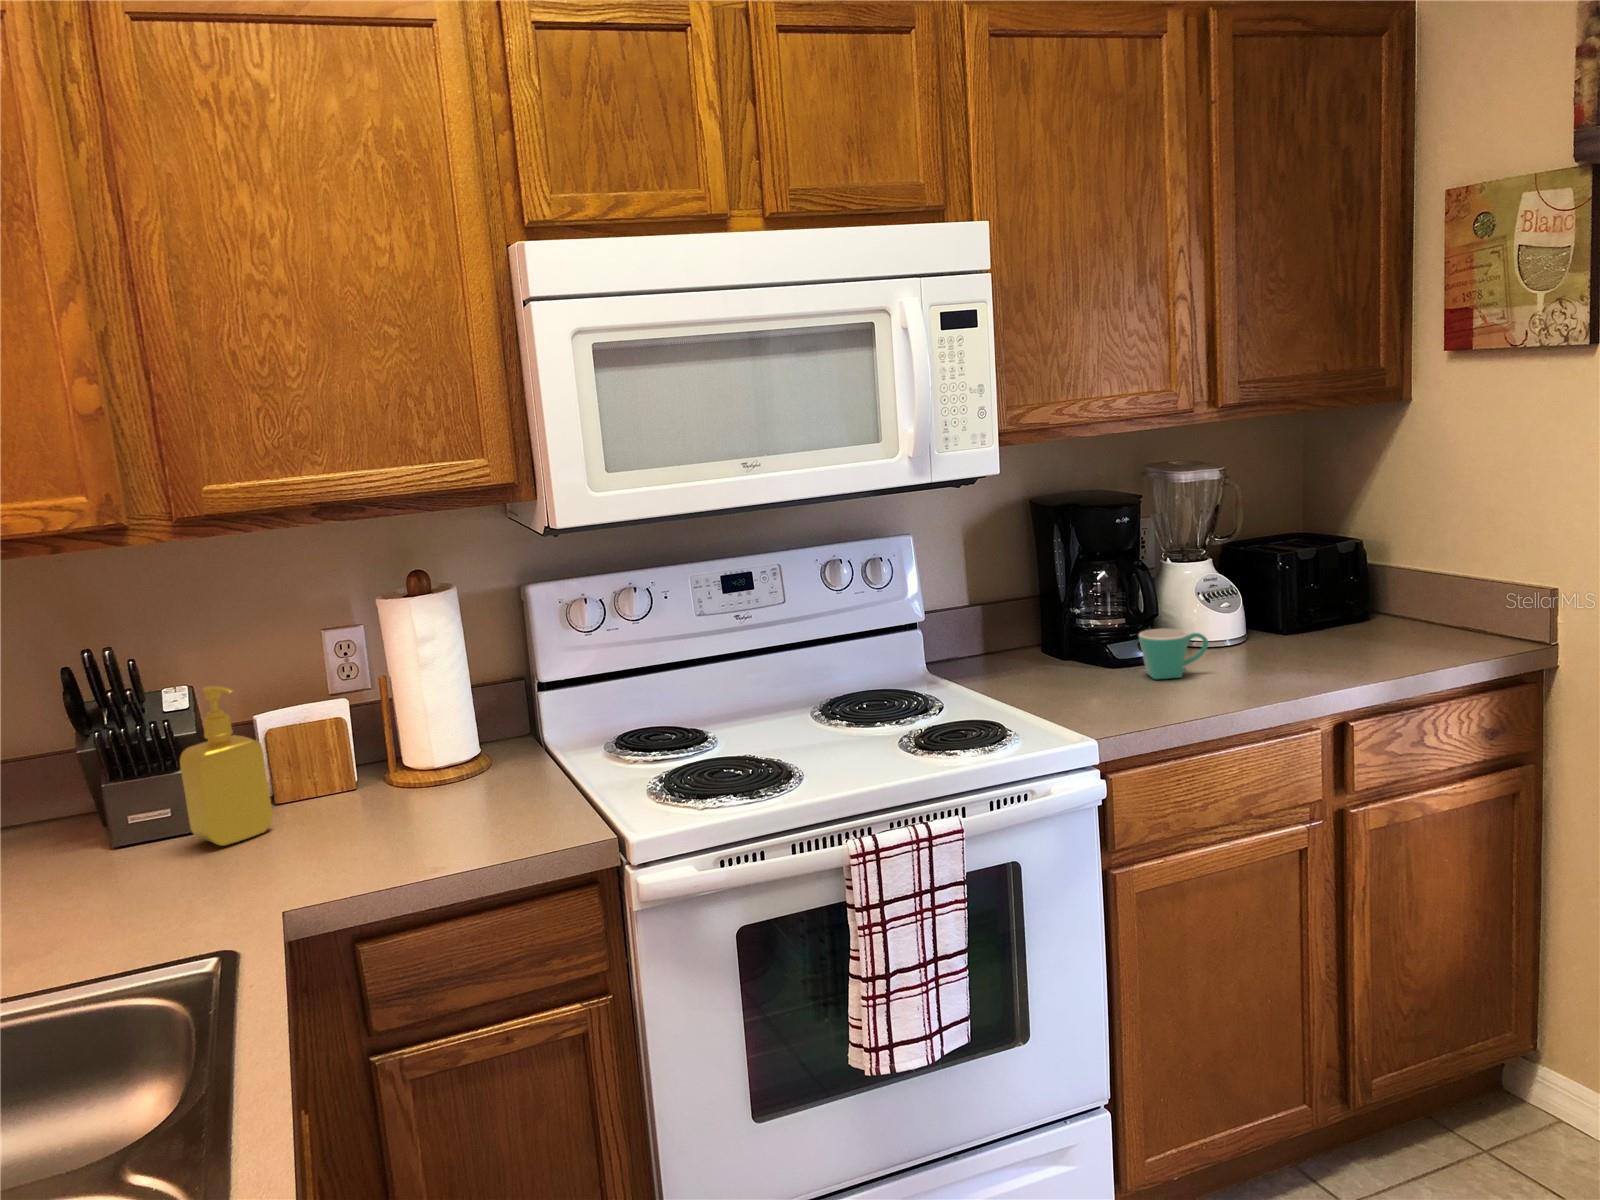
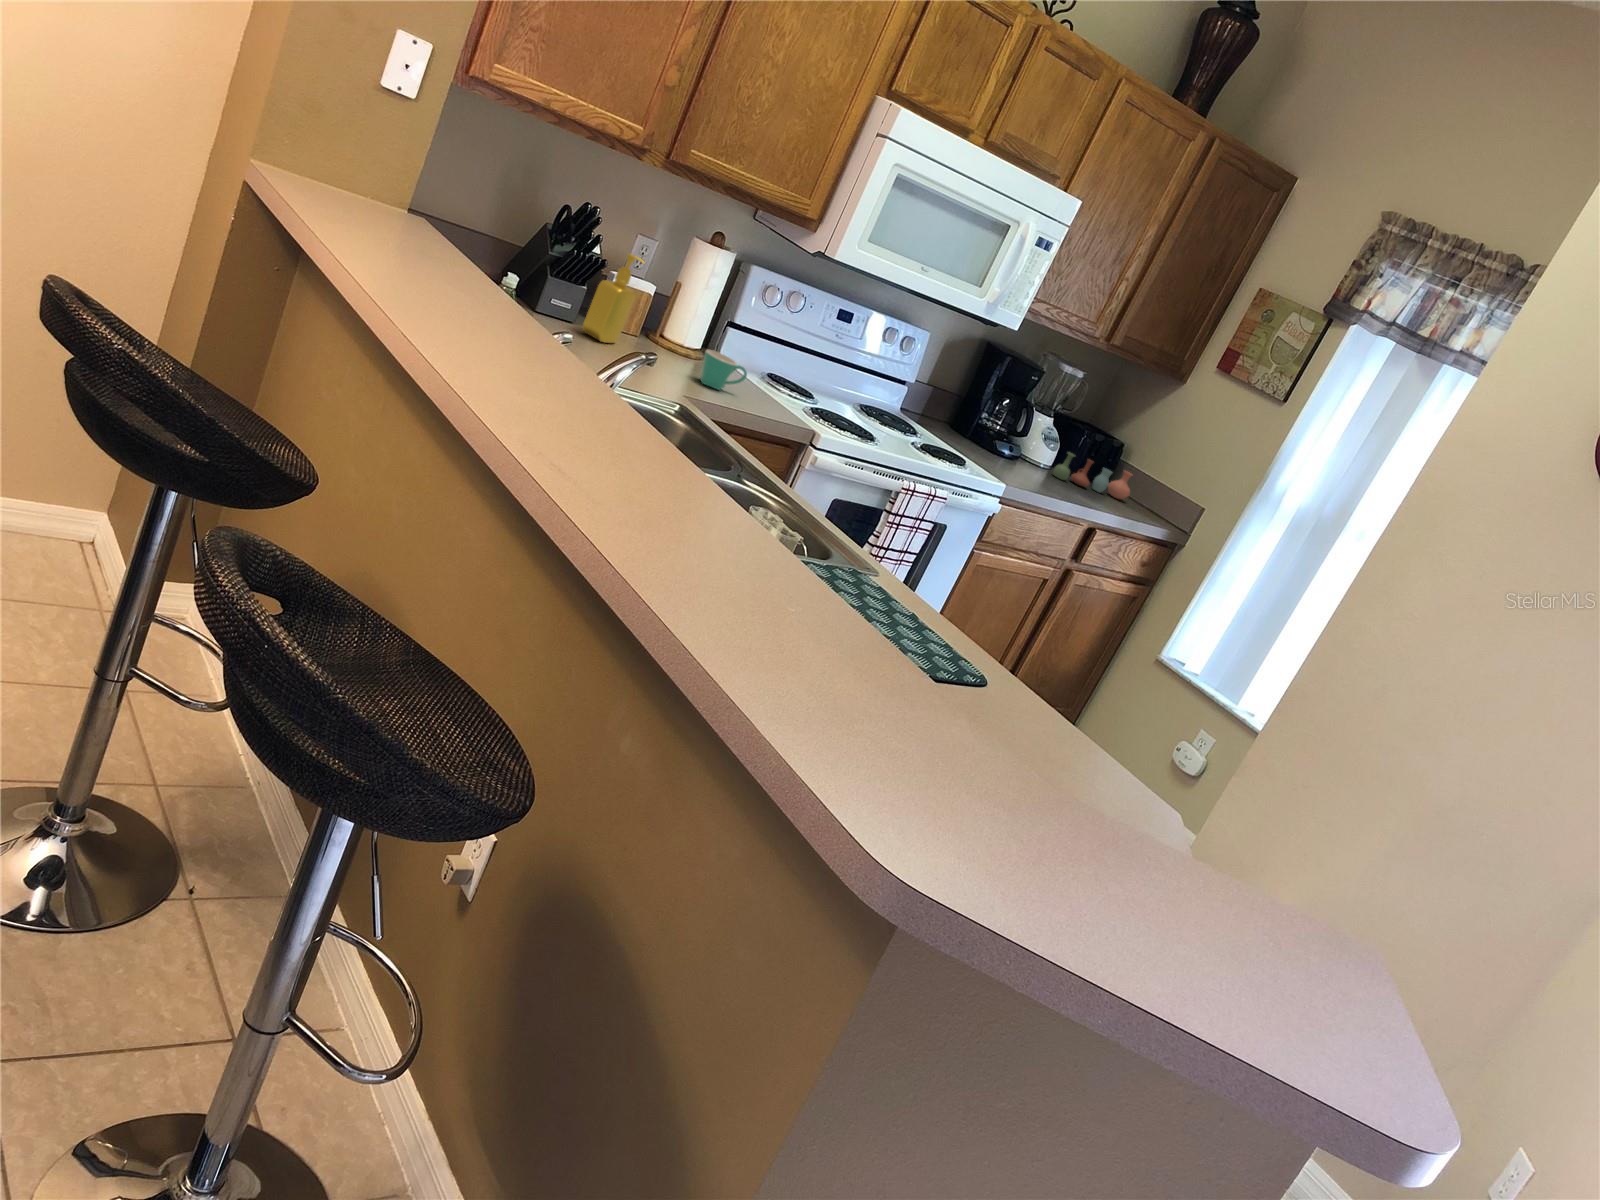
vase: none [1240,584,1408,655] -> present [1053,452,1132,499]
mug: present [1139,629,1208,679] -> present [700,350,747,390]

